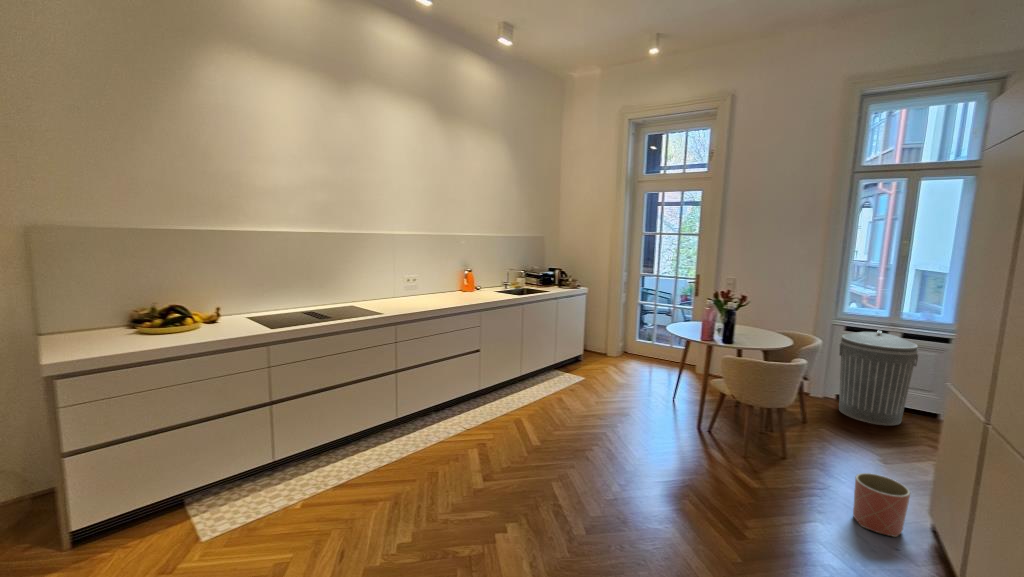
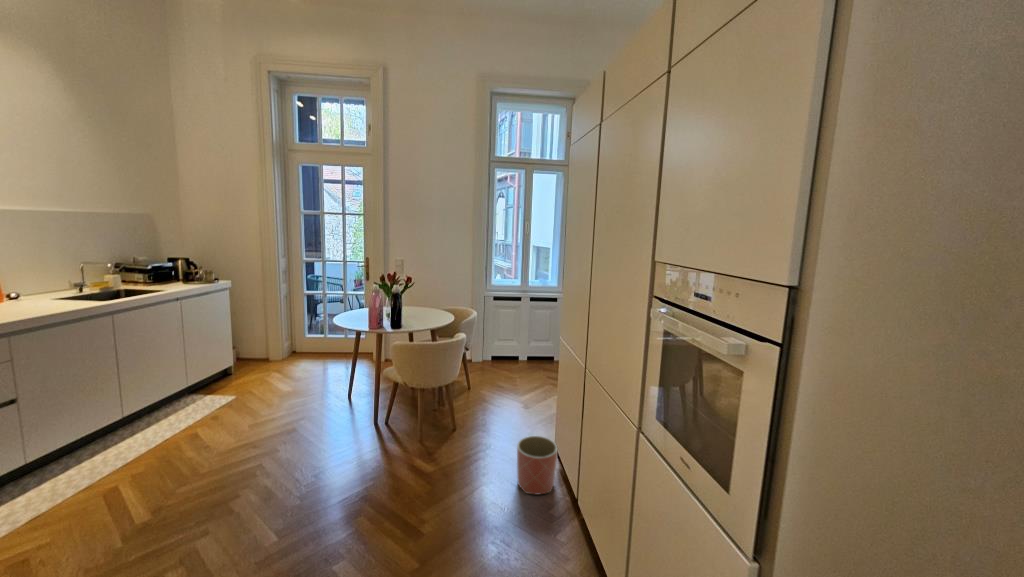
trash can: present [839,331,918,425] -> none [491,297,542,374]

